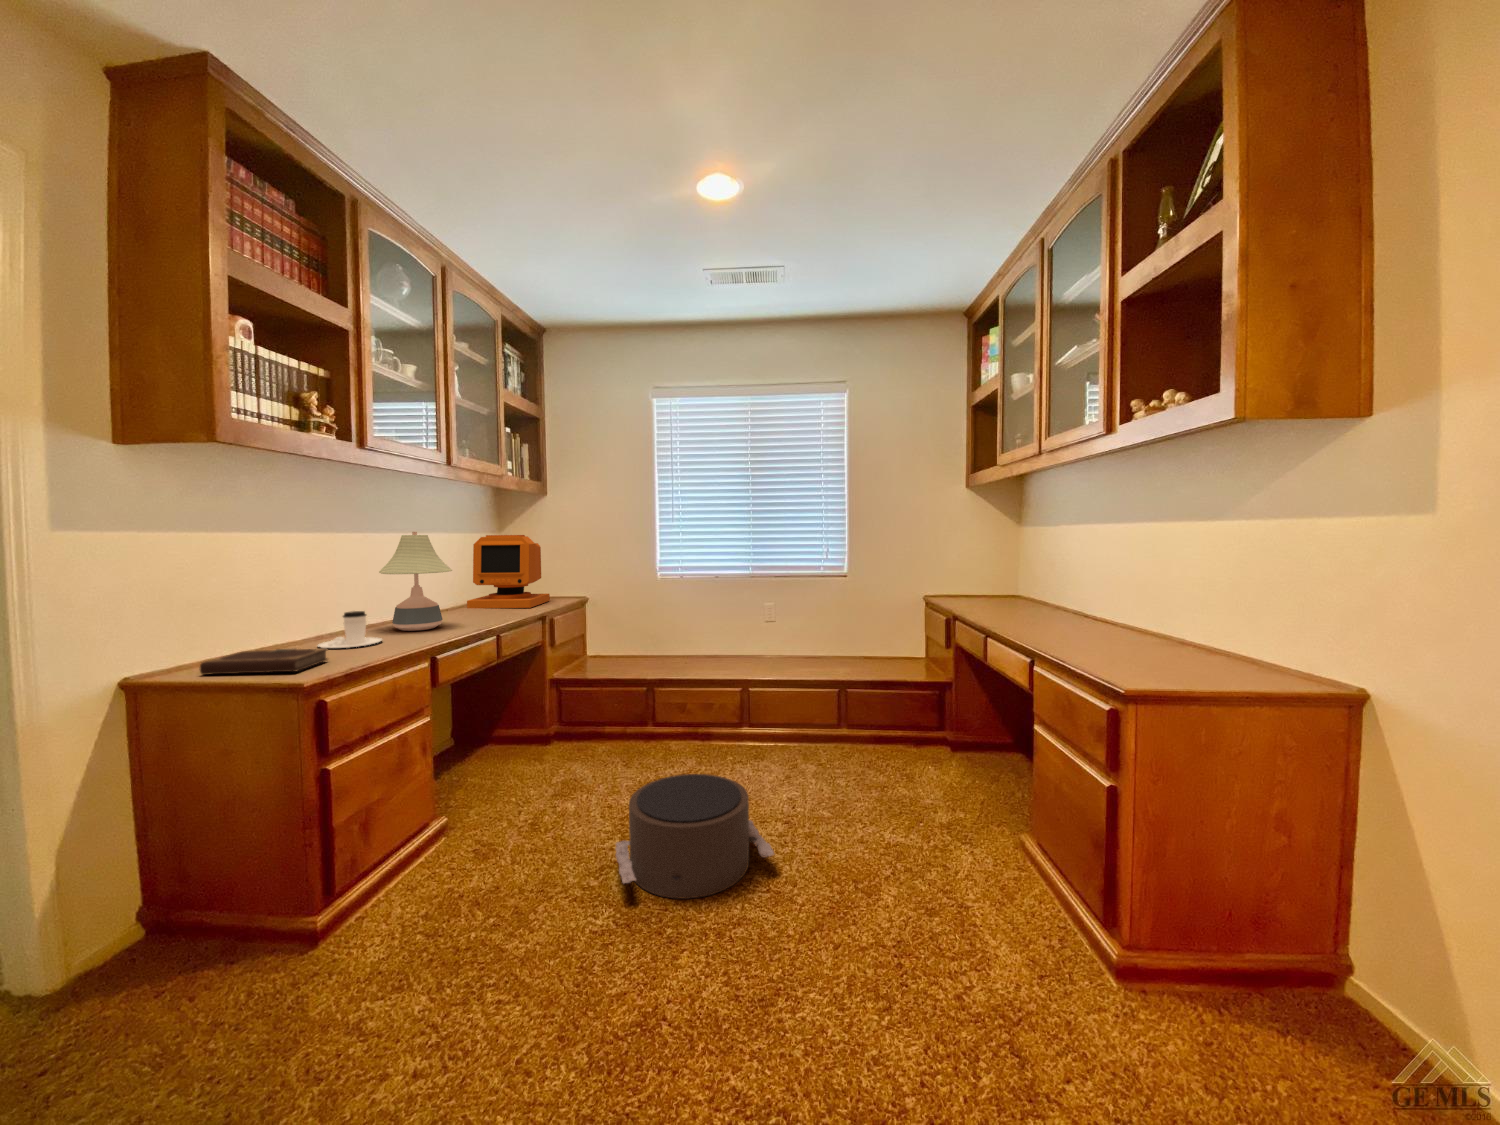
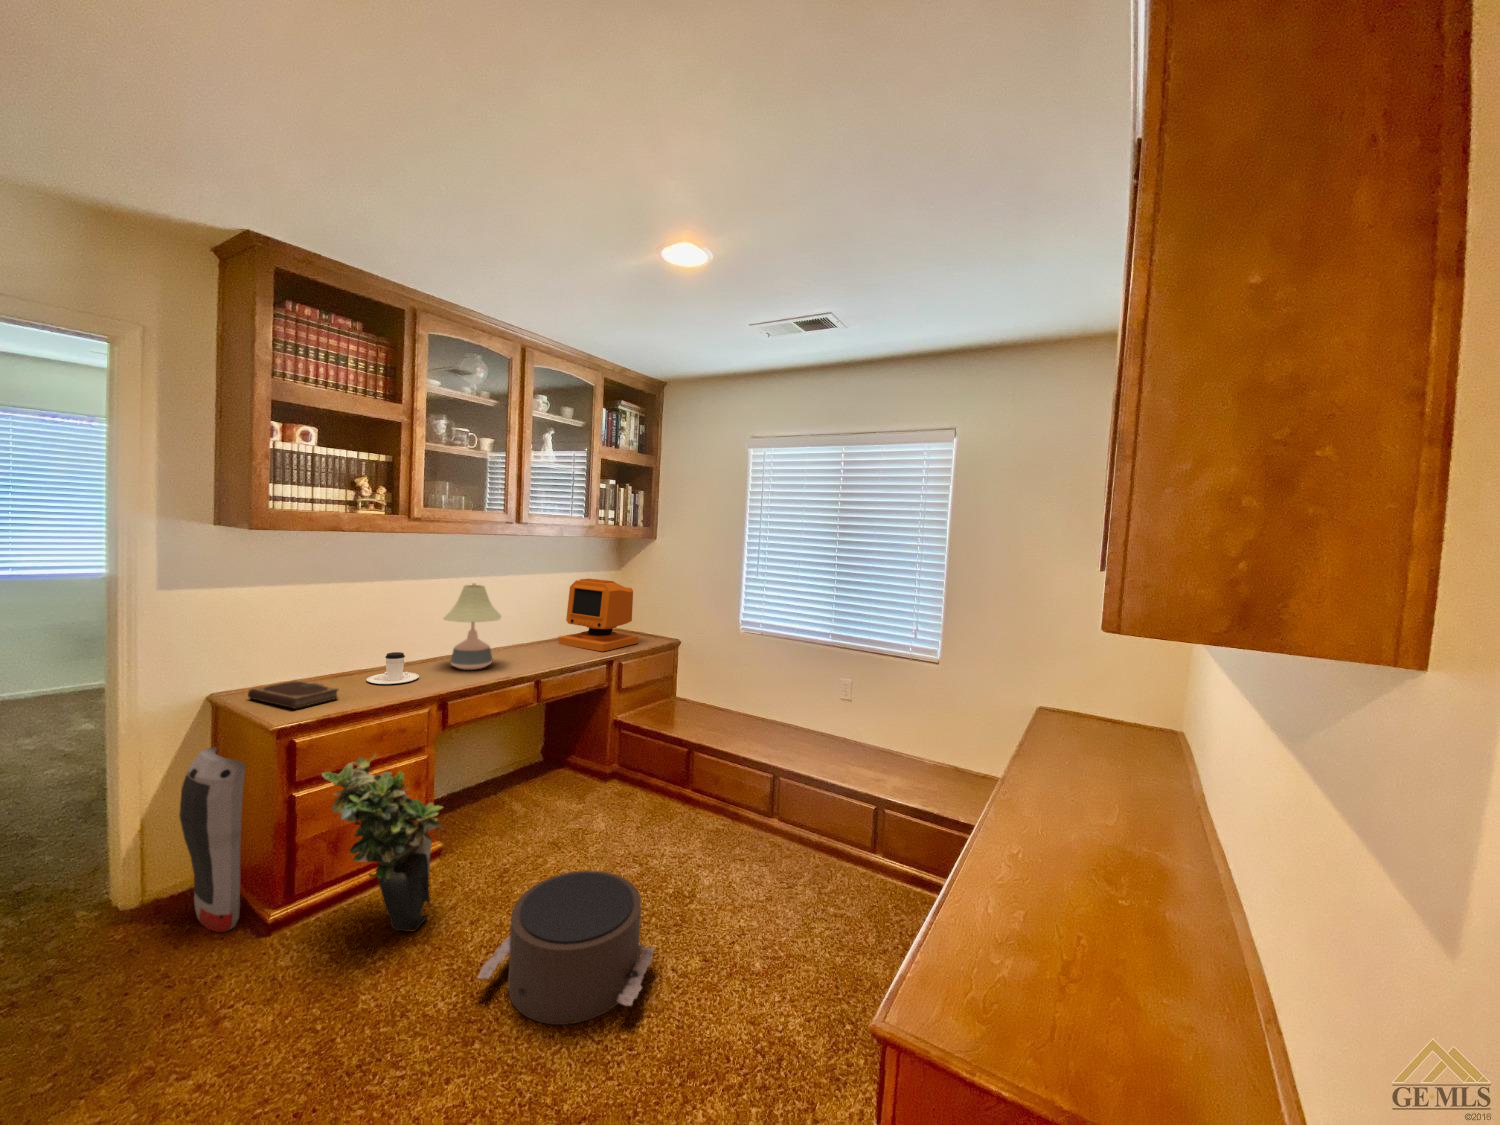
potted plant: none [373,708,510,894] -> present [322,755,442,932]
air purifier: none [135,741,256,971] -> present [179,747,246,932]

